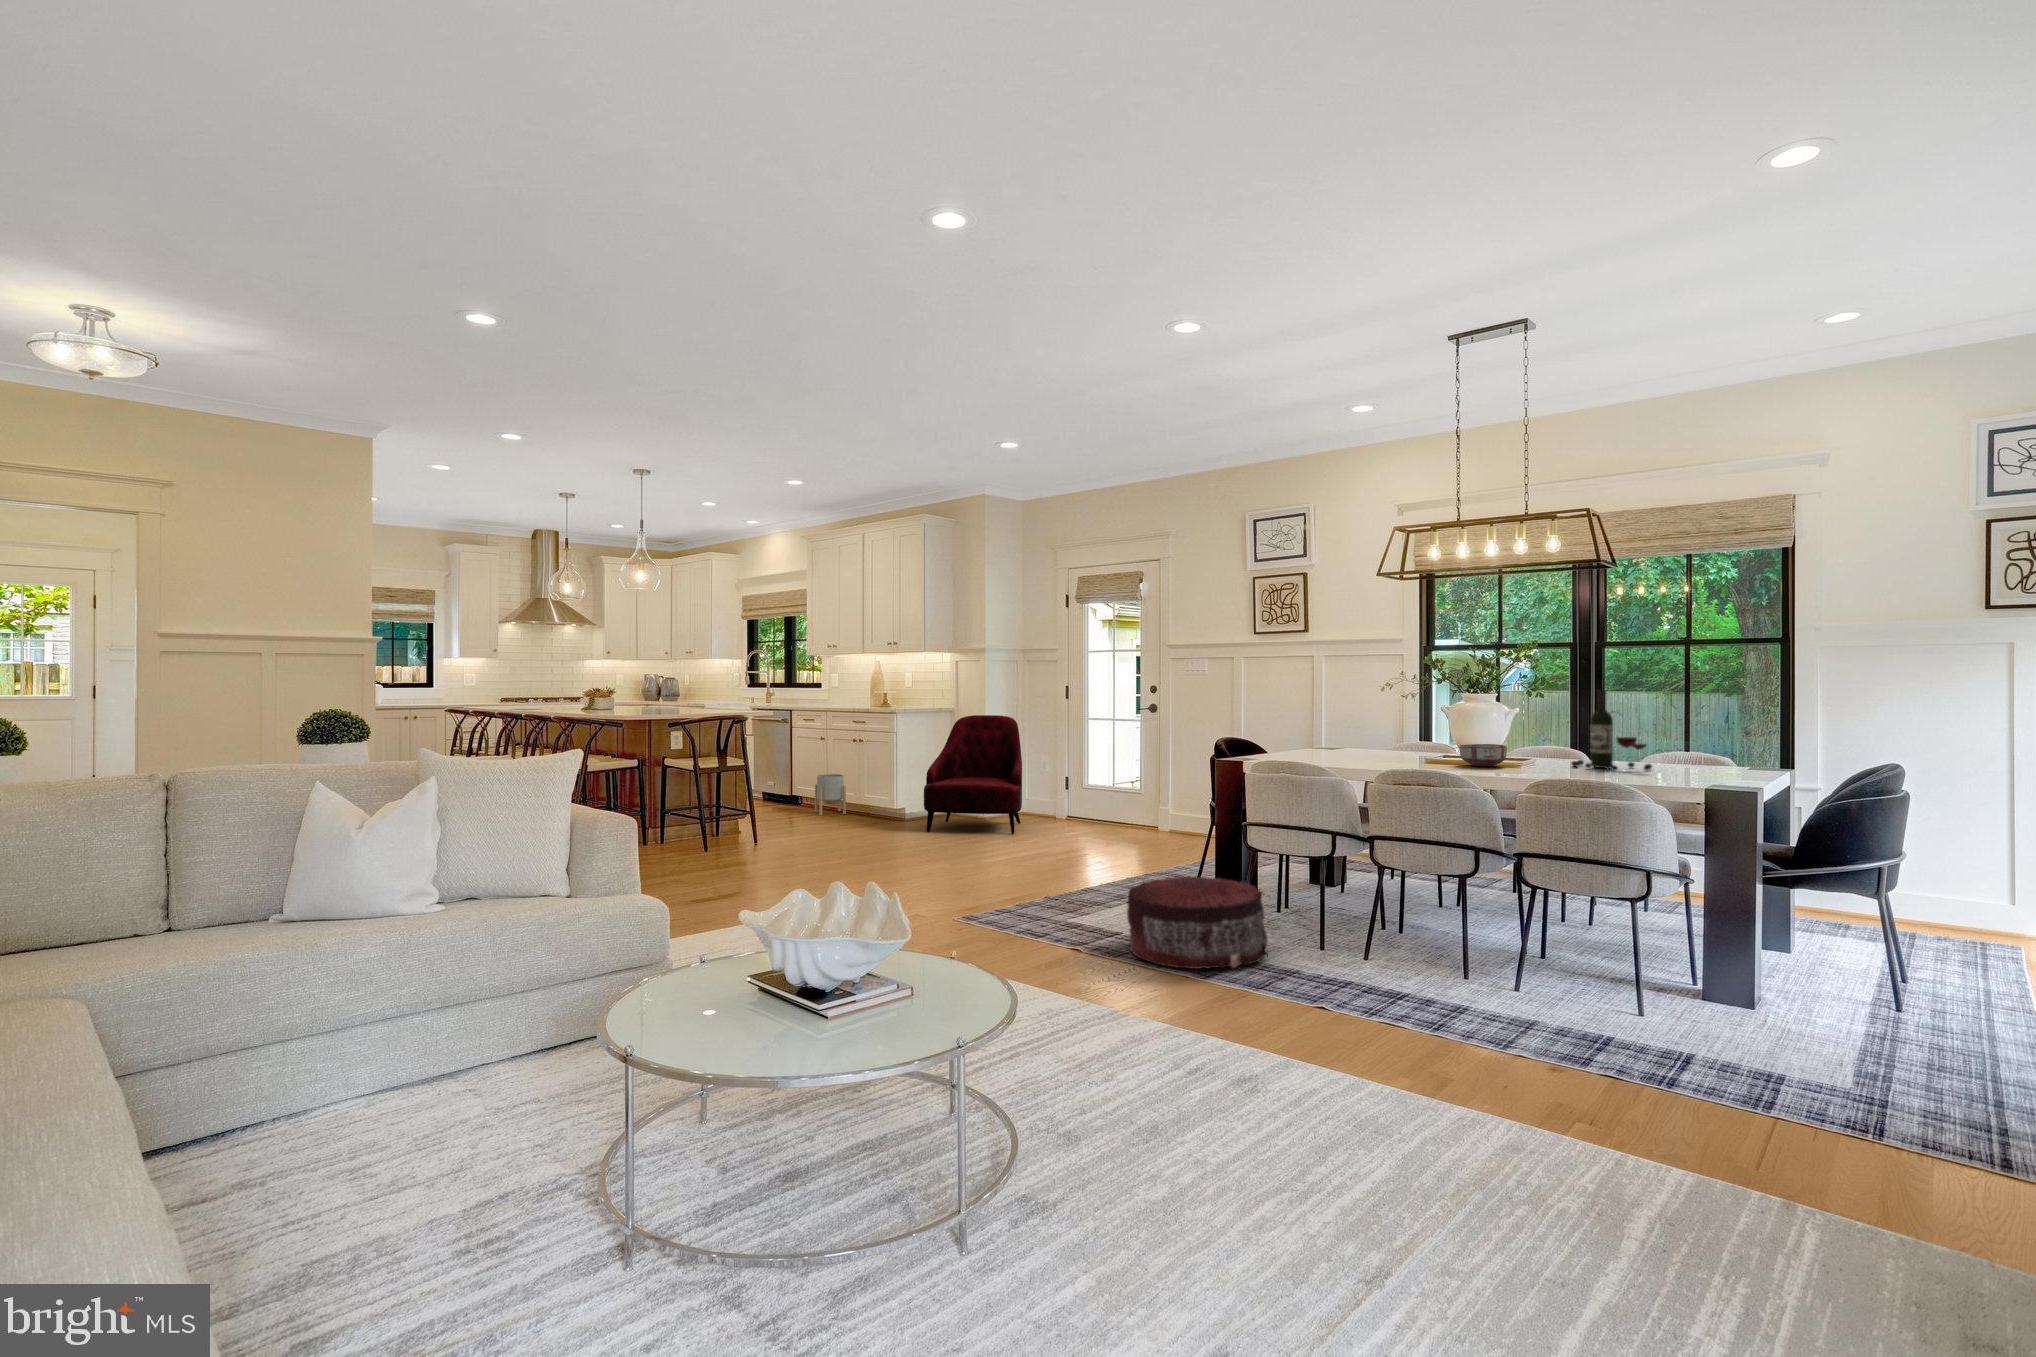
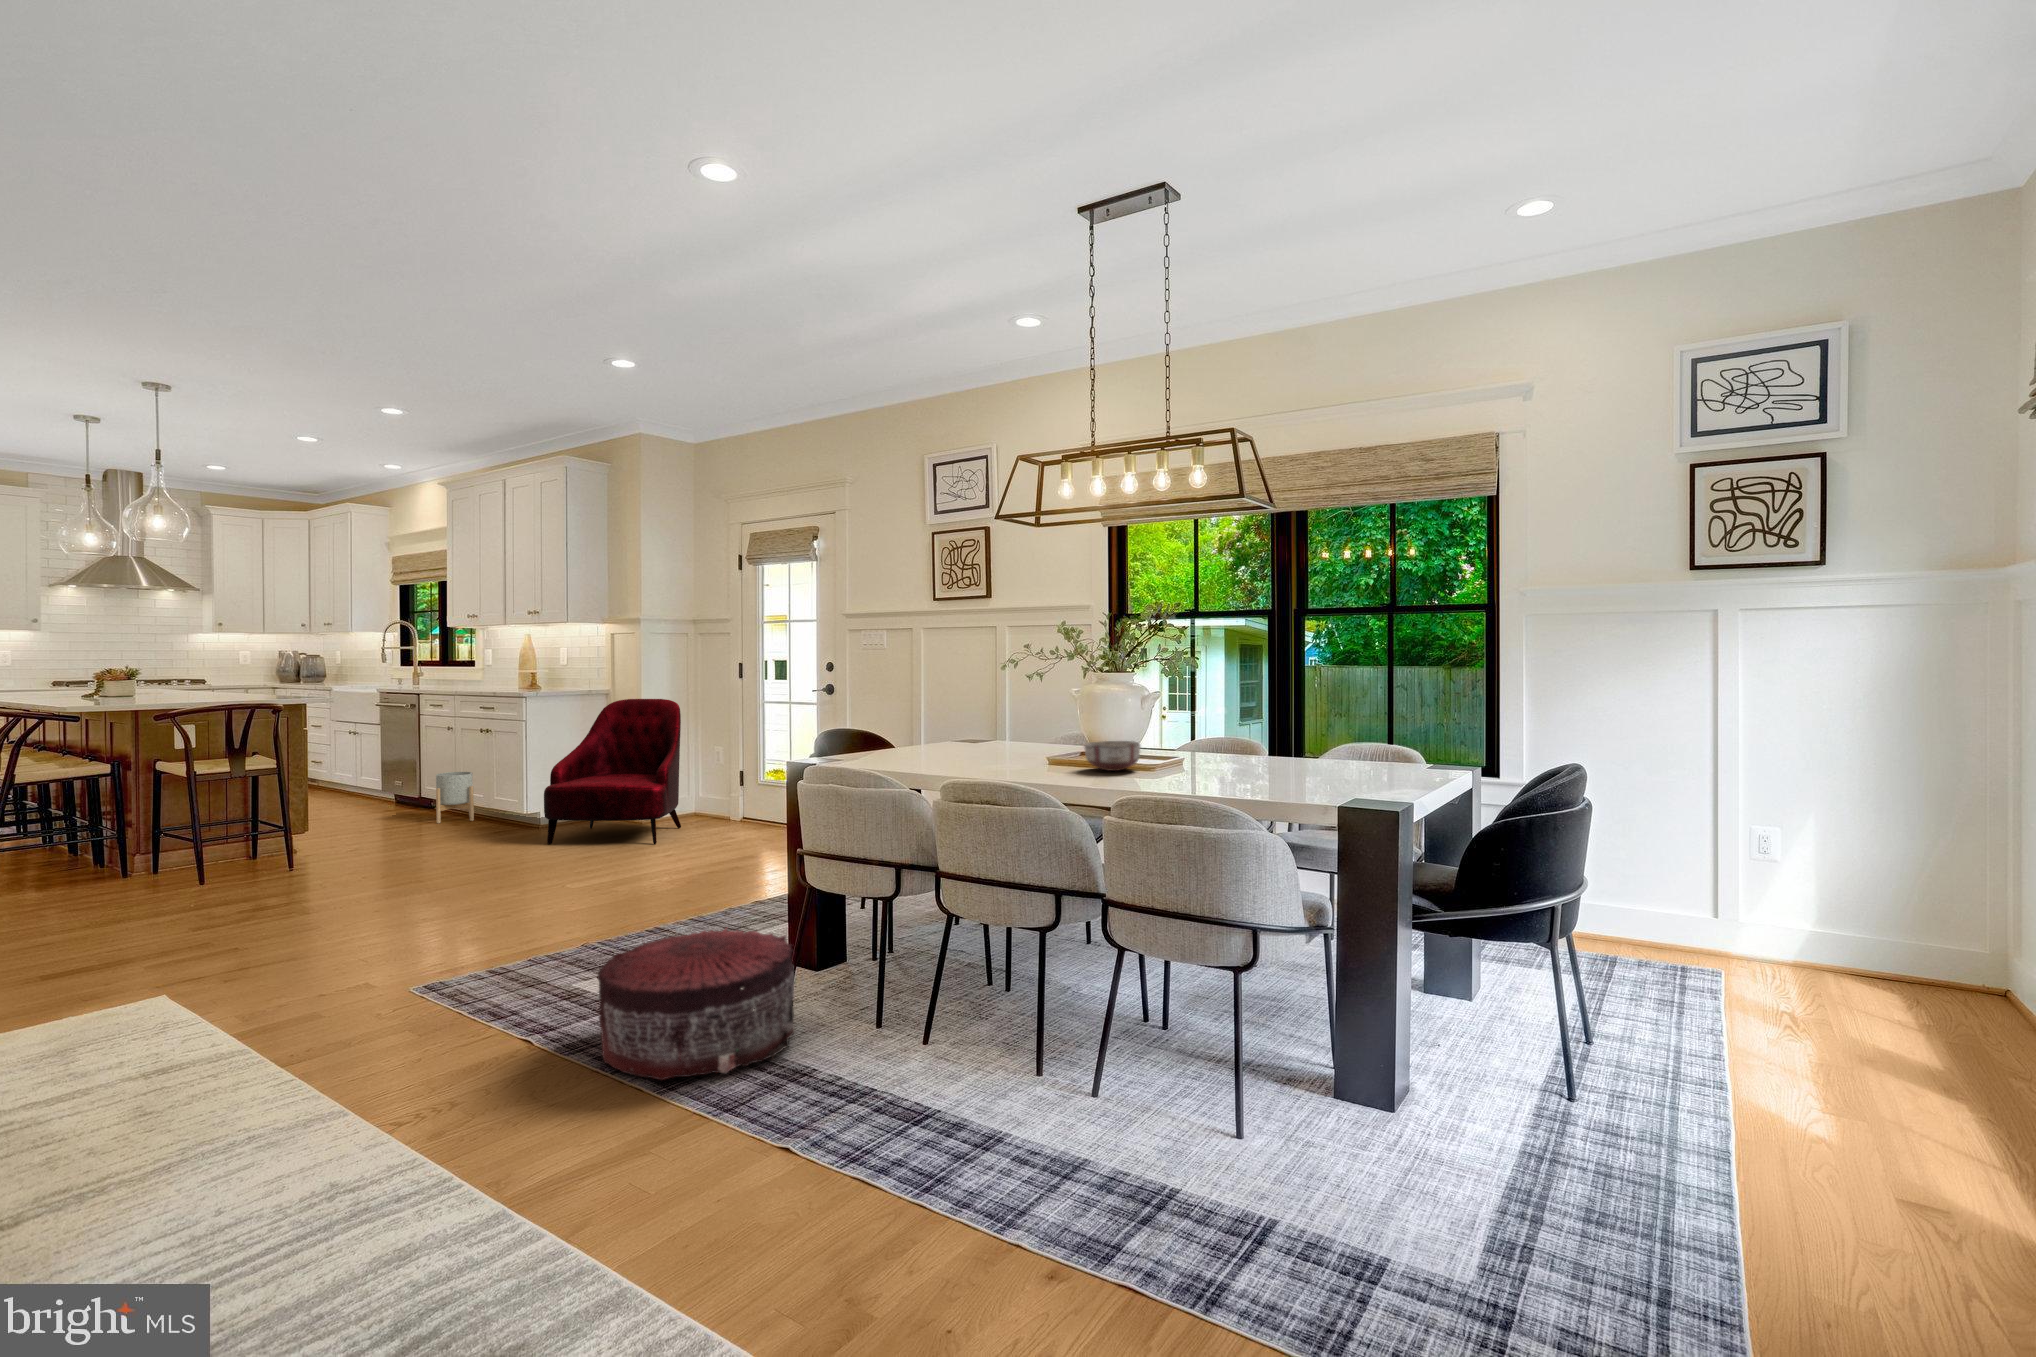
wine bottle: present [1572,690,1652,771] -> none [1217,671,1310,778]

